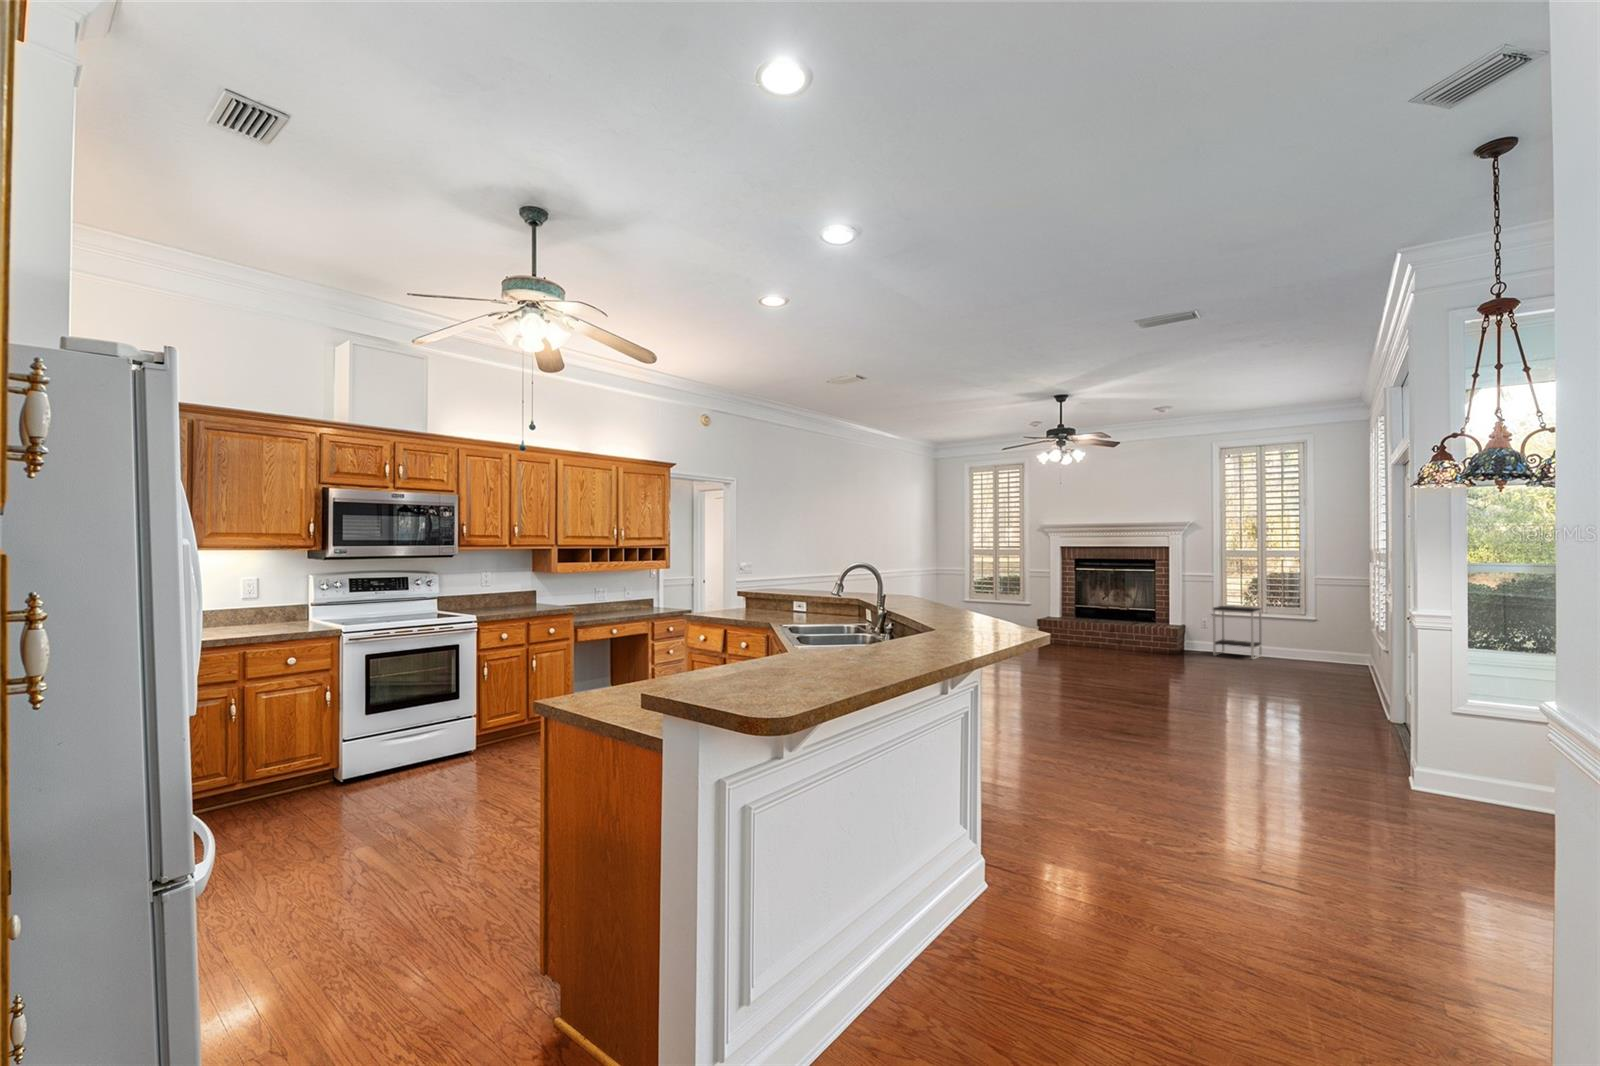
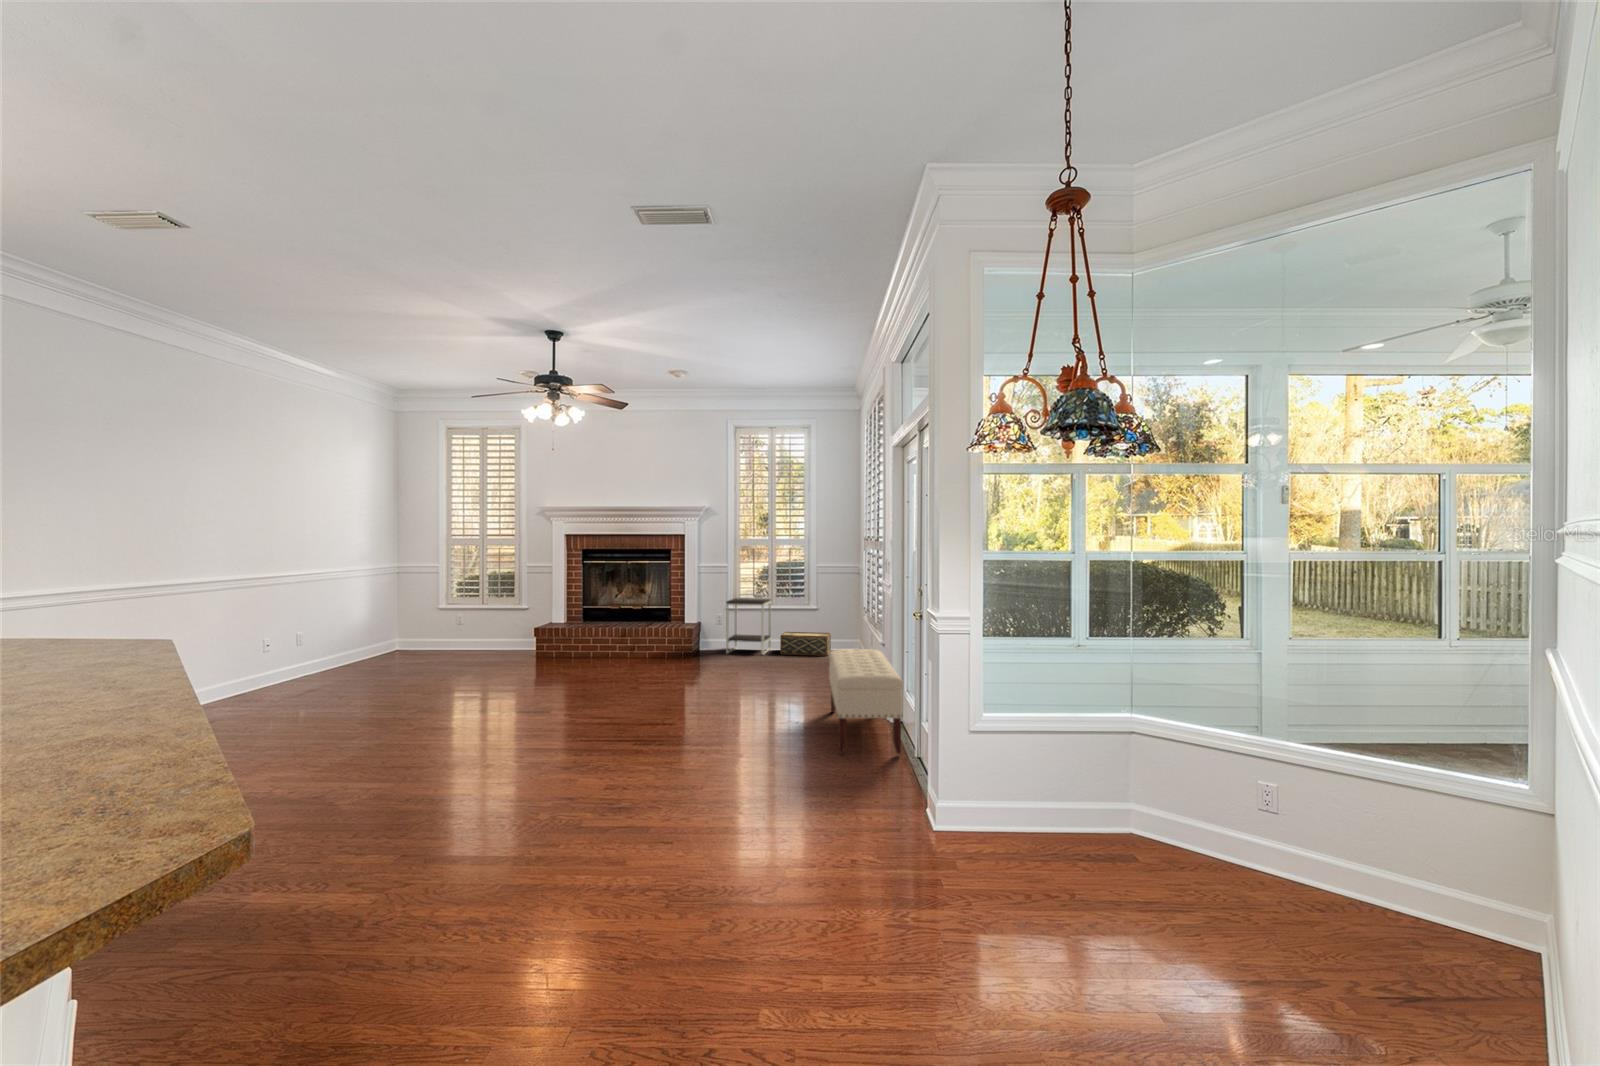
woven basket: none [1272,640,1332,666] -> present [780,632,831,656]
bench: none [1320,652,1397,743] -> present [829,649,904,754]

